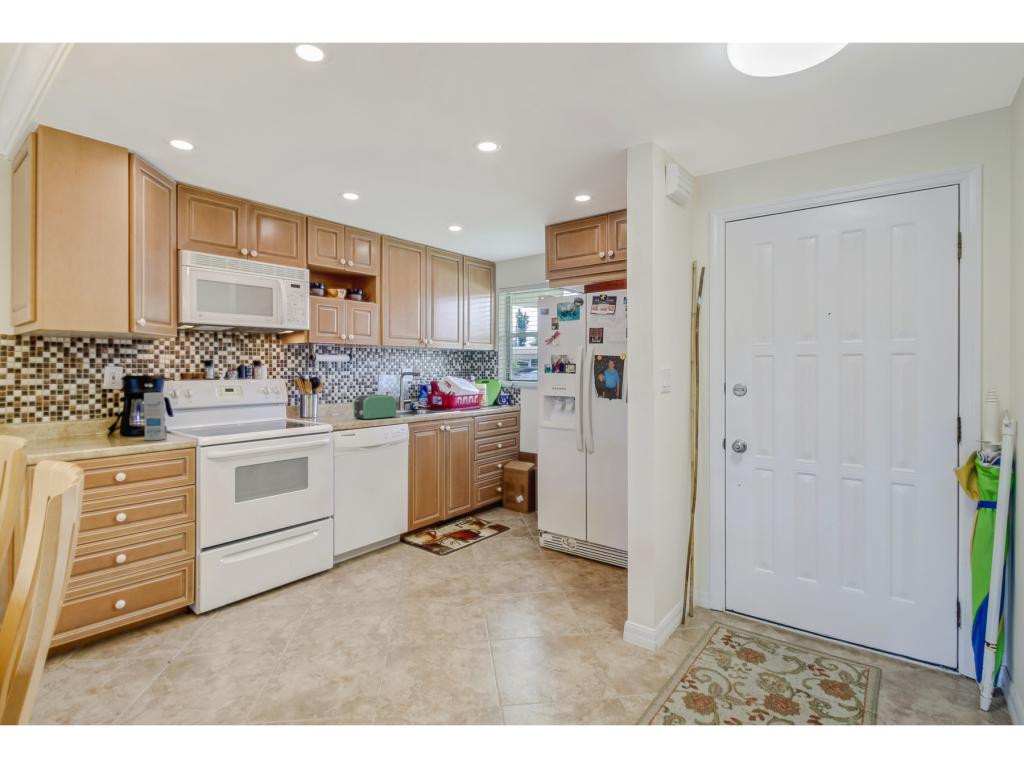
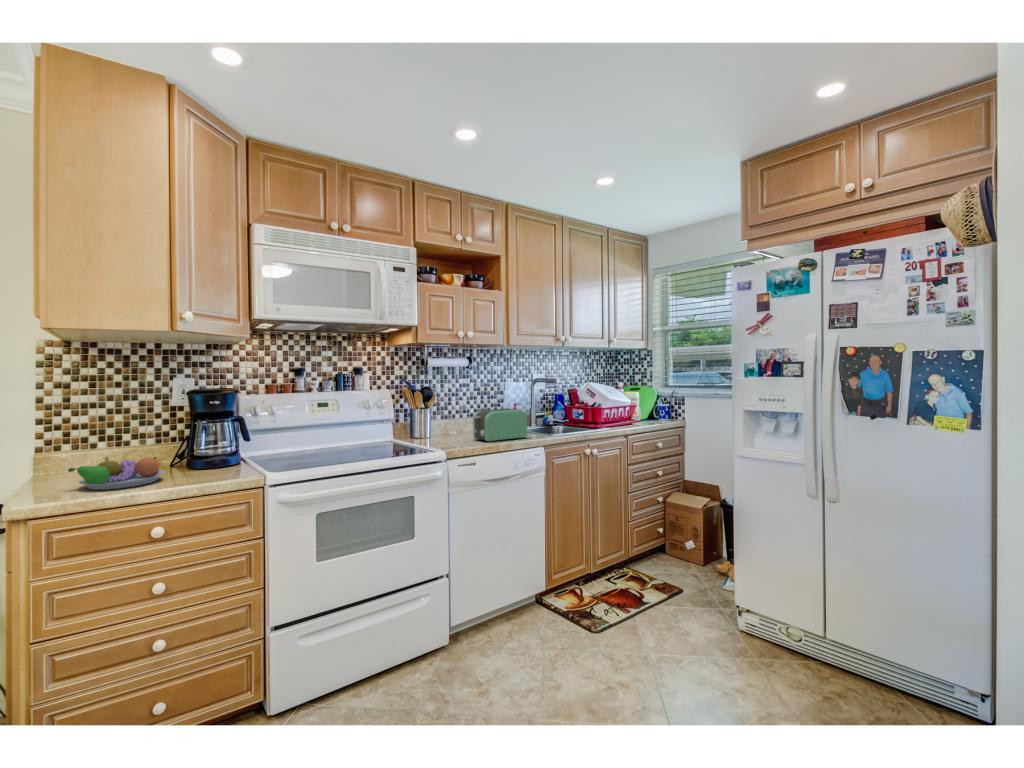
canister: present [144,393,165,441] -> none [191,413,220,480]
fruit bowl: none [49,424,121,446] -> present [68,457,164,490]

